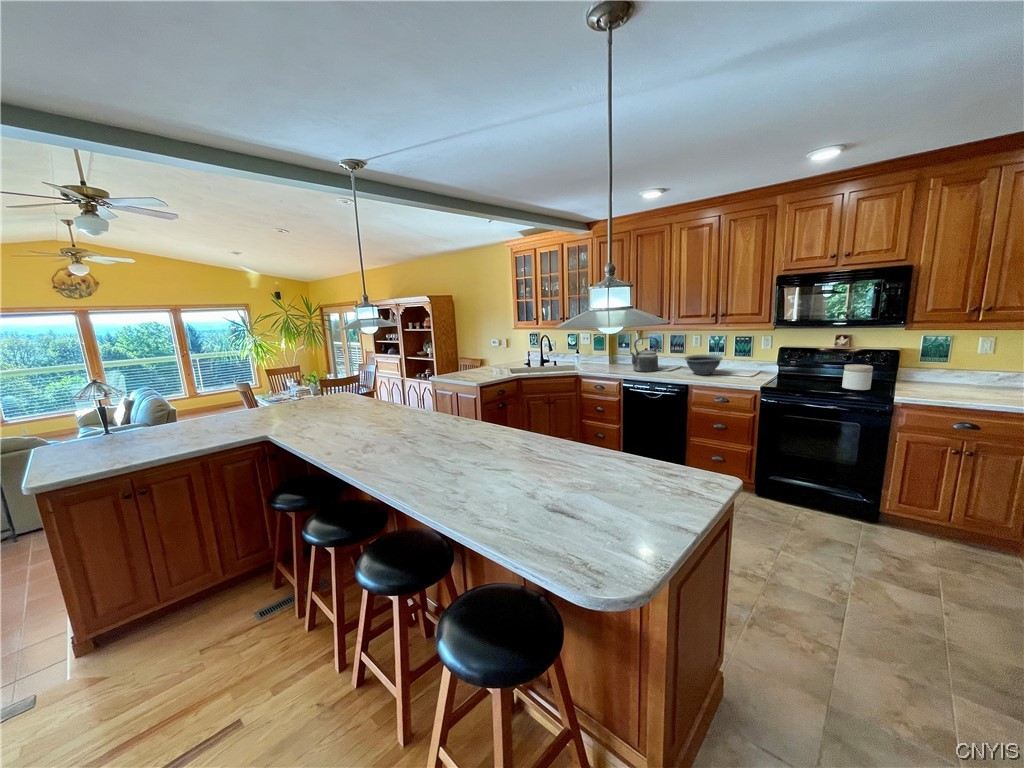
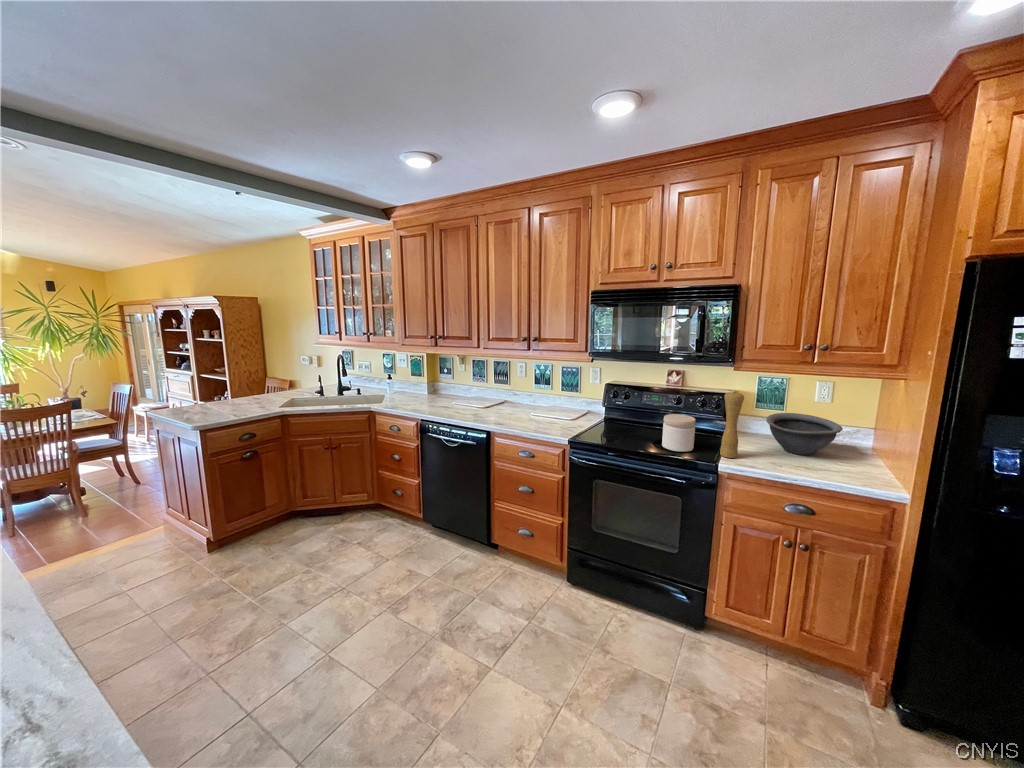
kettle: present [630,337,658,372] -> none [432,364,472,410]
pepper mill: none [895,344,918,393] -> present [720,392,744,458]
bowl: present [685,355,722,375] -> present [766,413,843,455]

